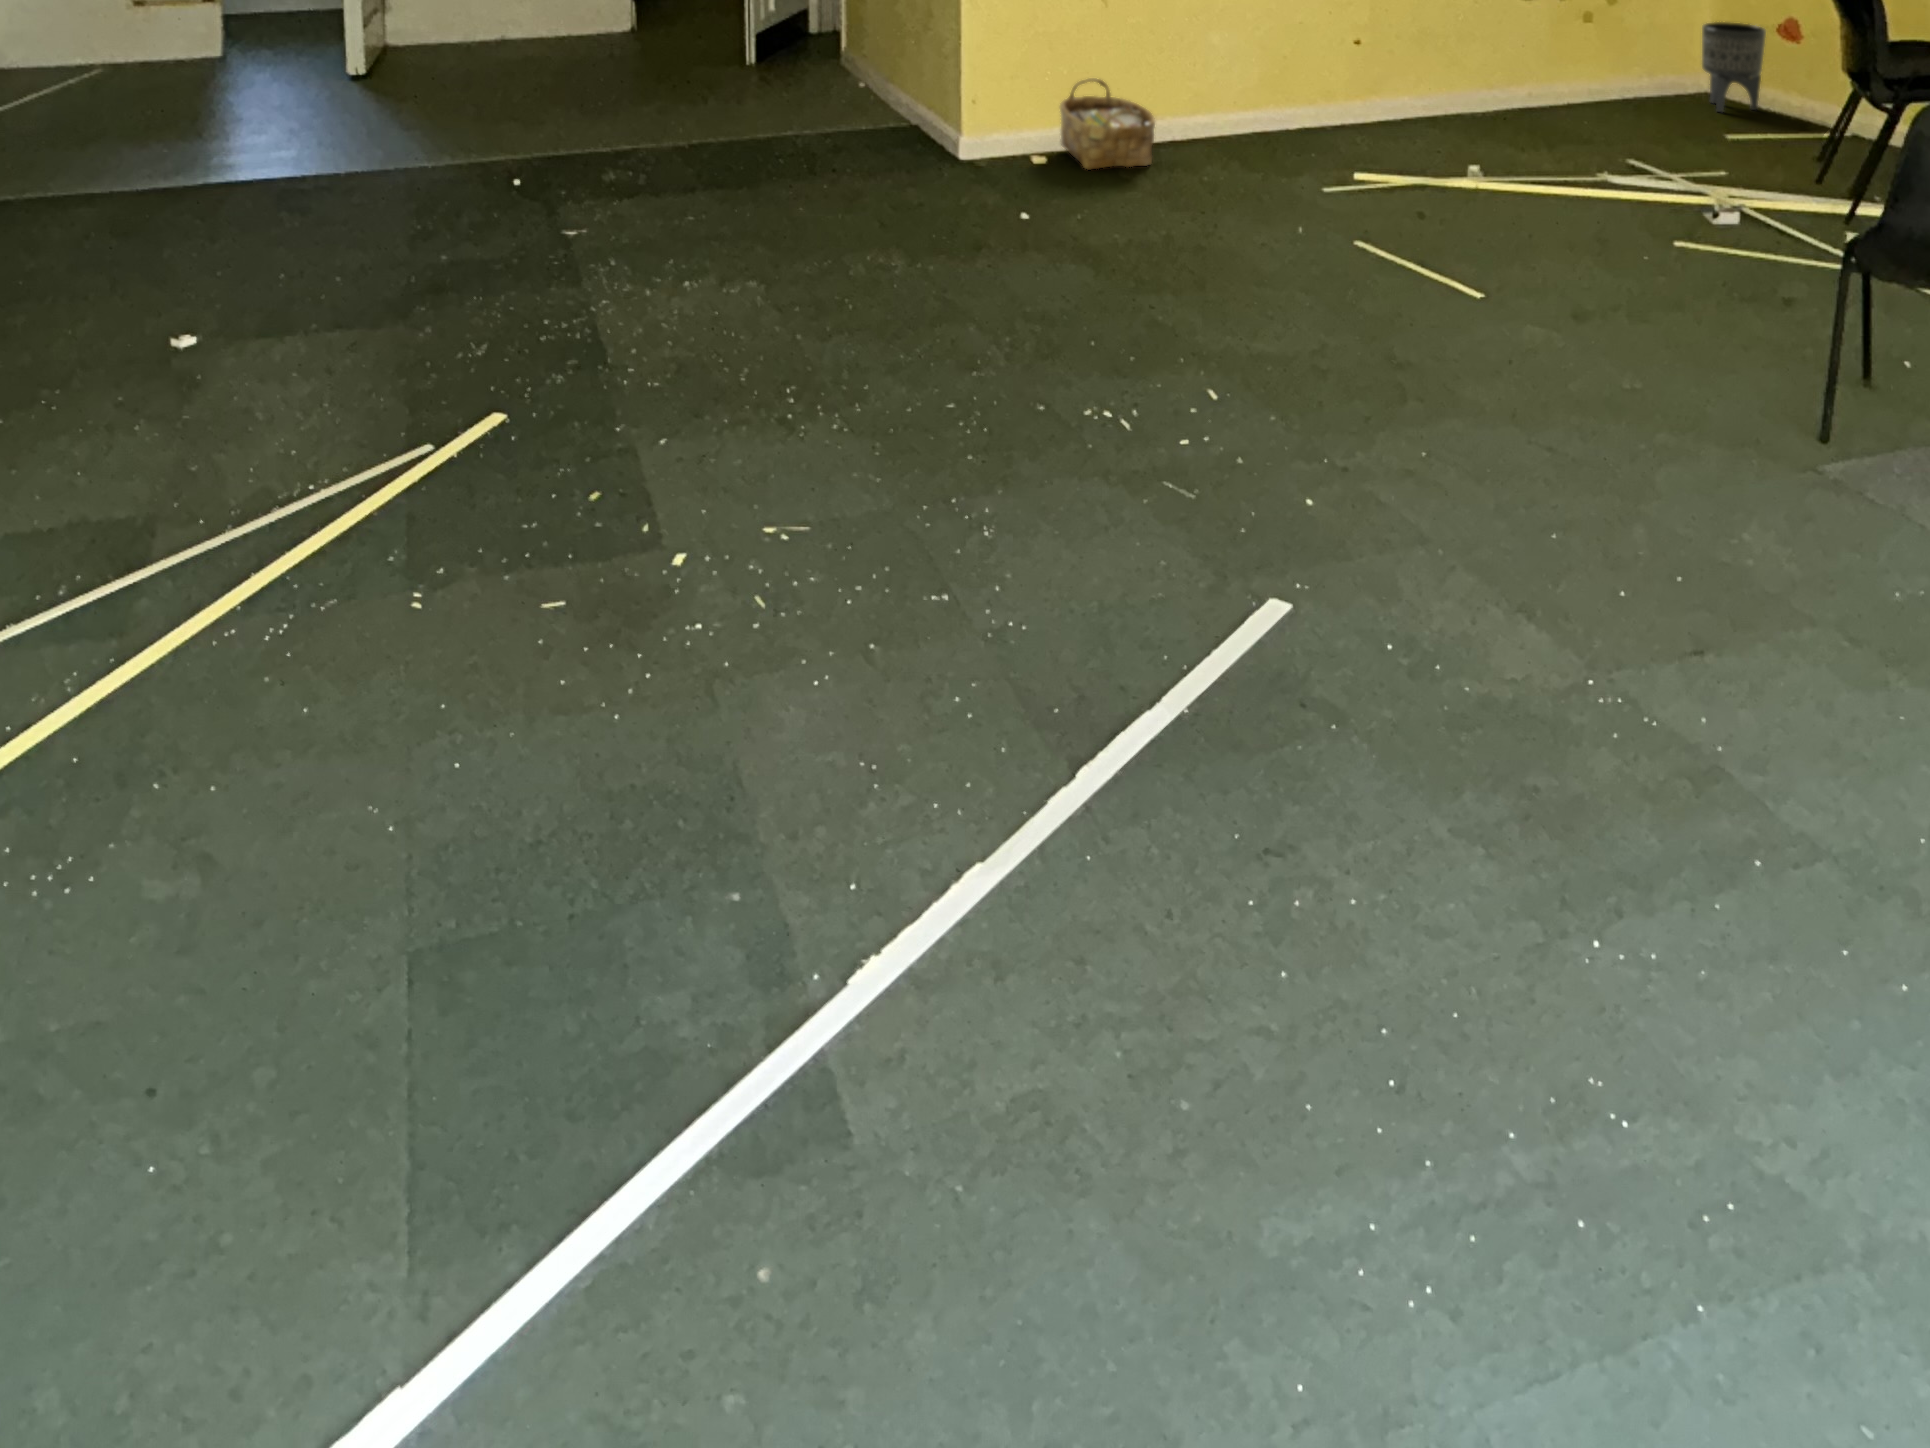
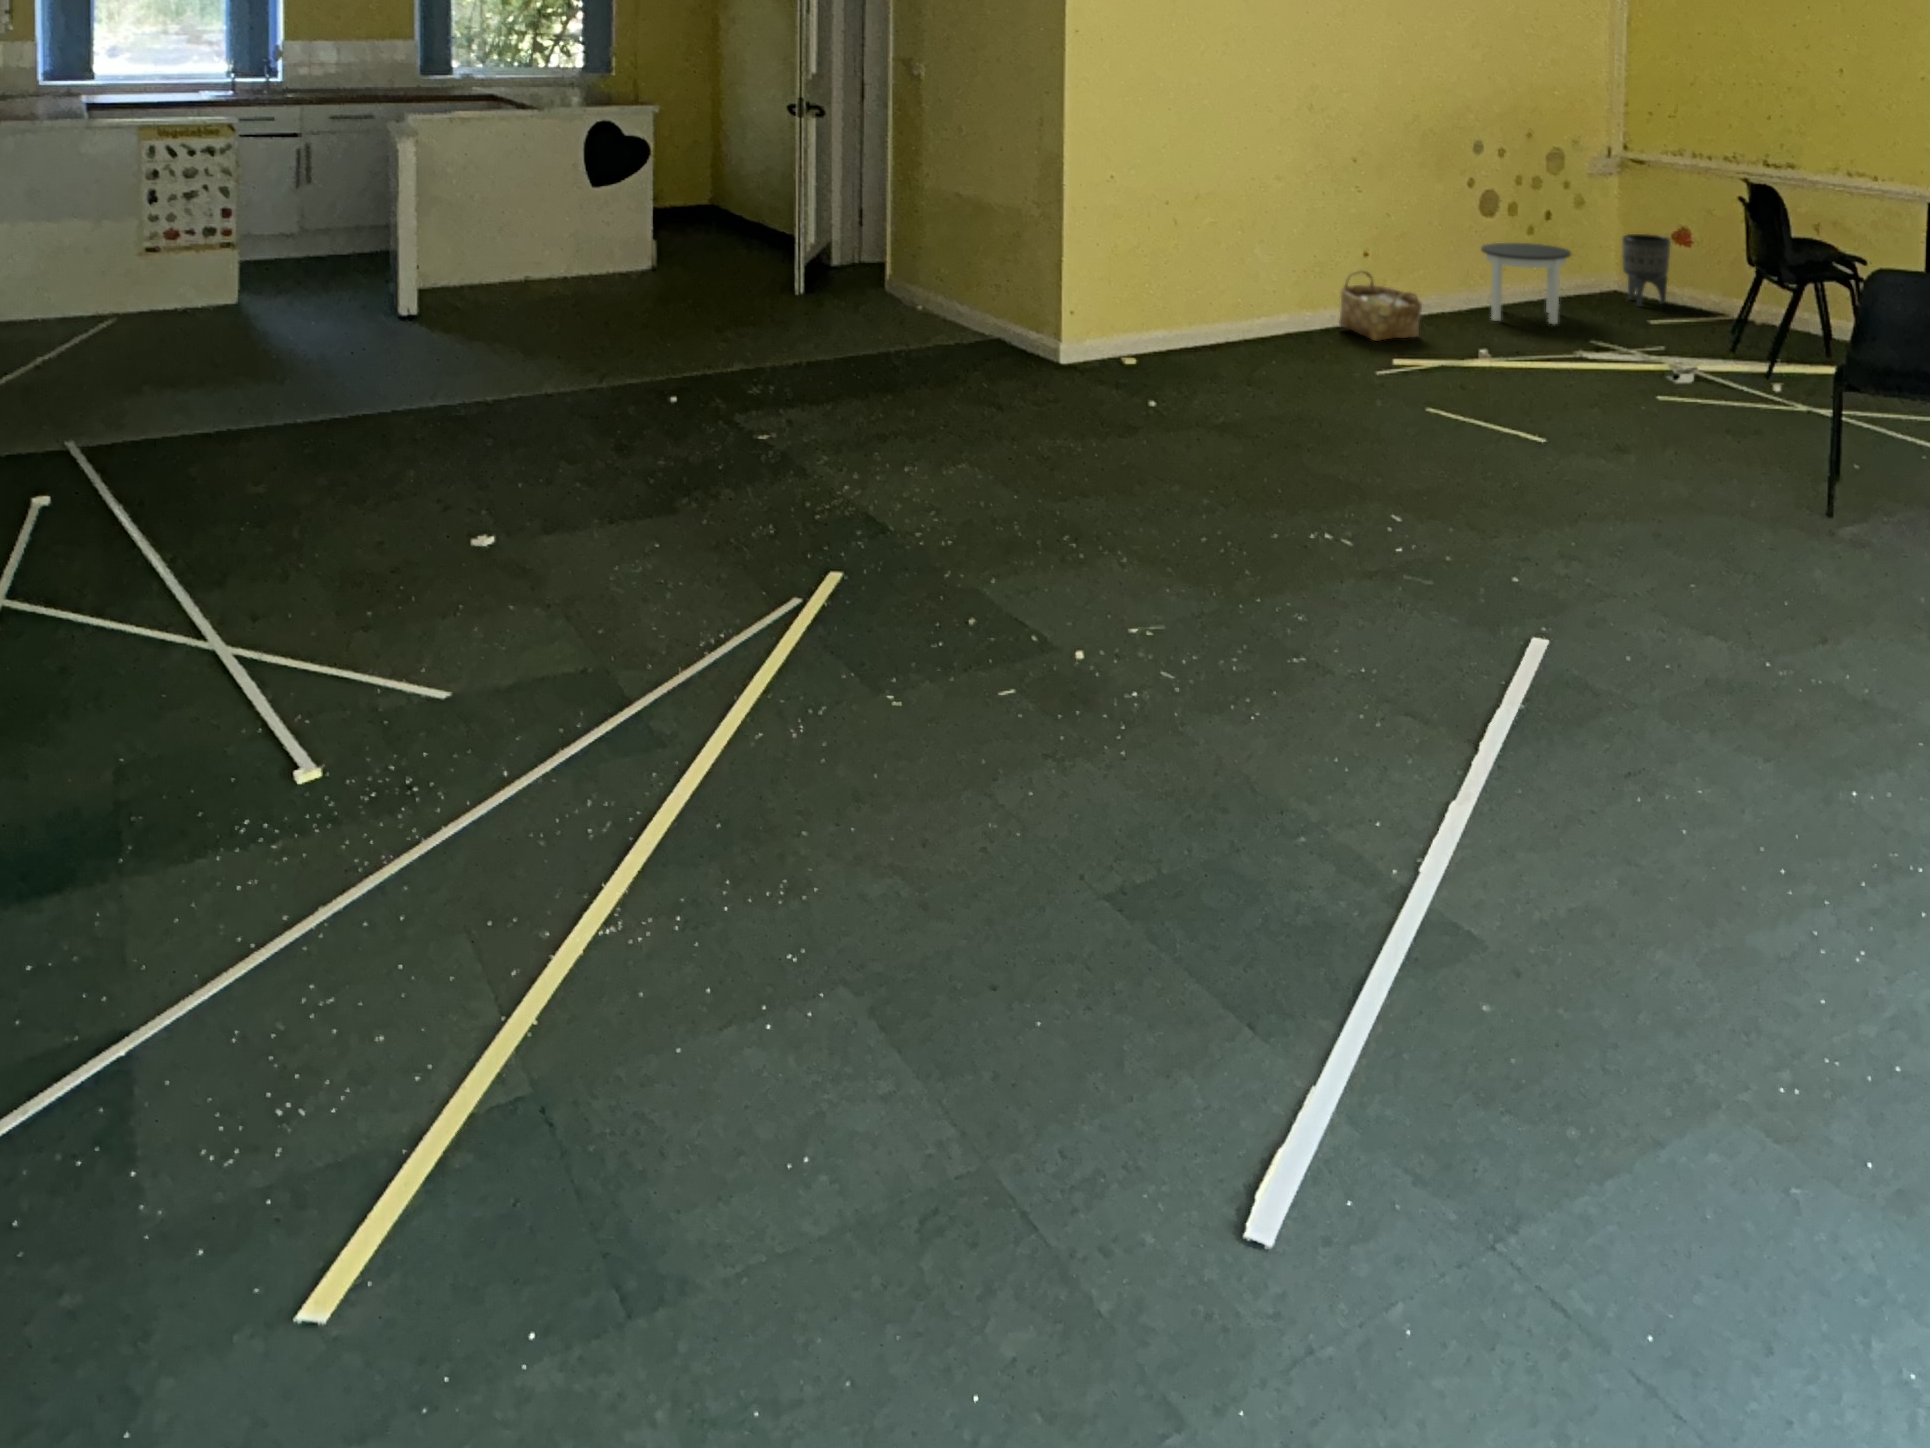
round table: none [1505,30,1620,132] -> present [1481,243,1571,324]
woven basket: present [1060,78,1155,169] -> present [1339,271,1422,341]

